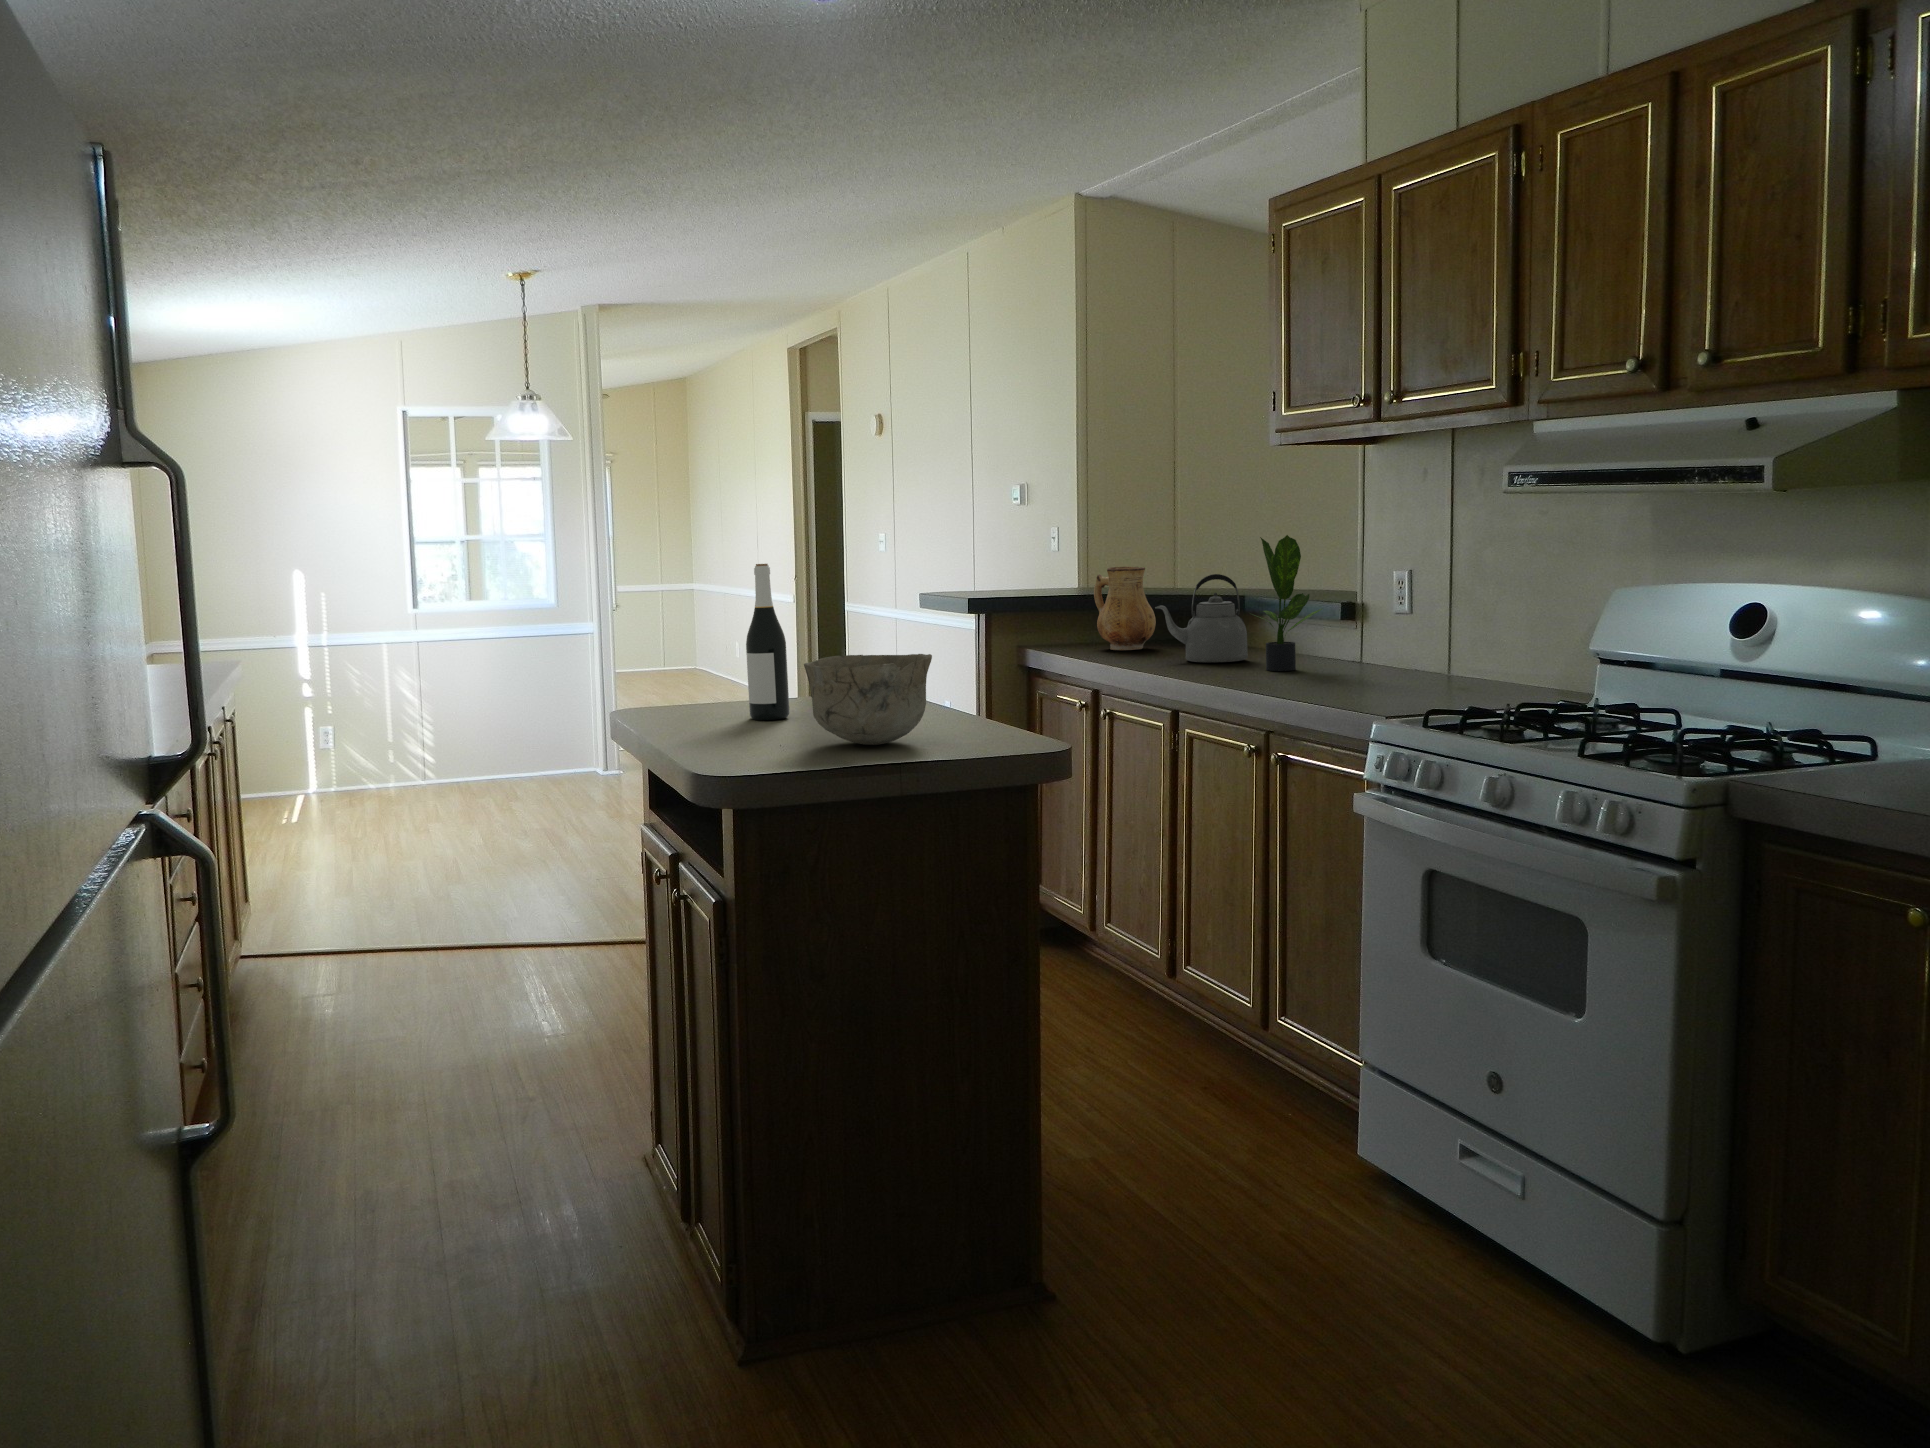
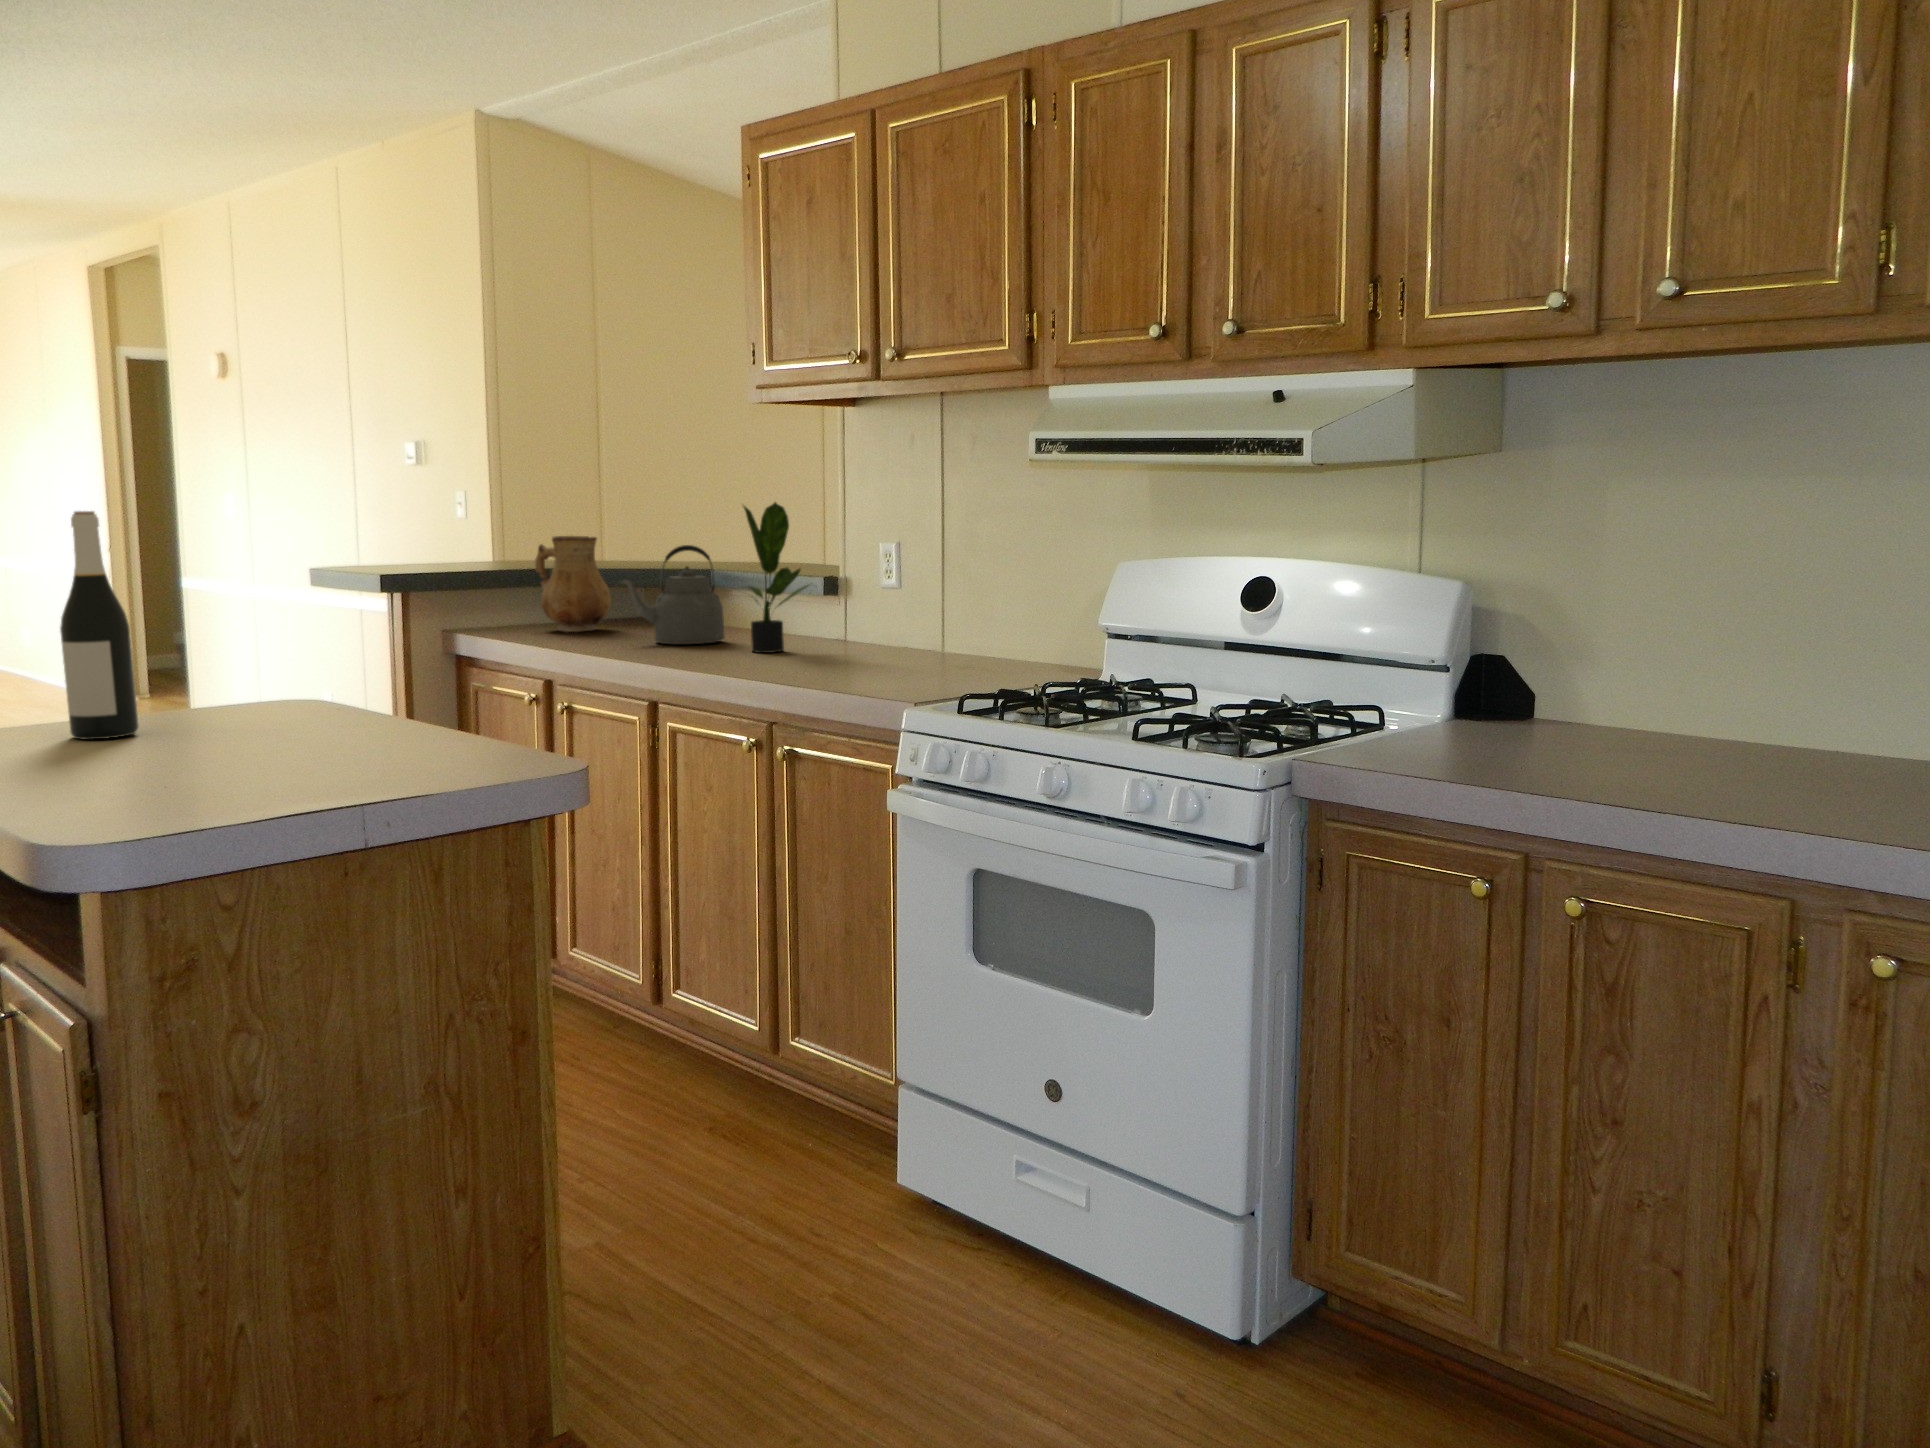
bowl: present [804,654,932,745] -> none [169,640,376,771]

